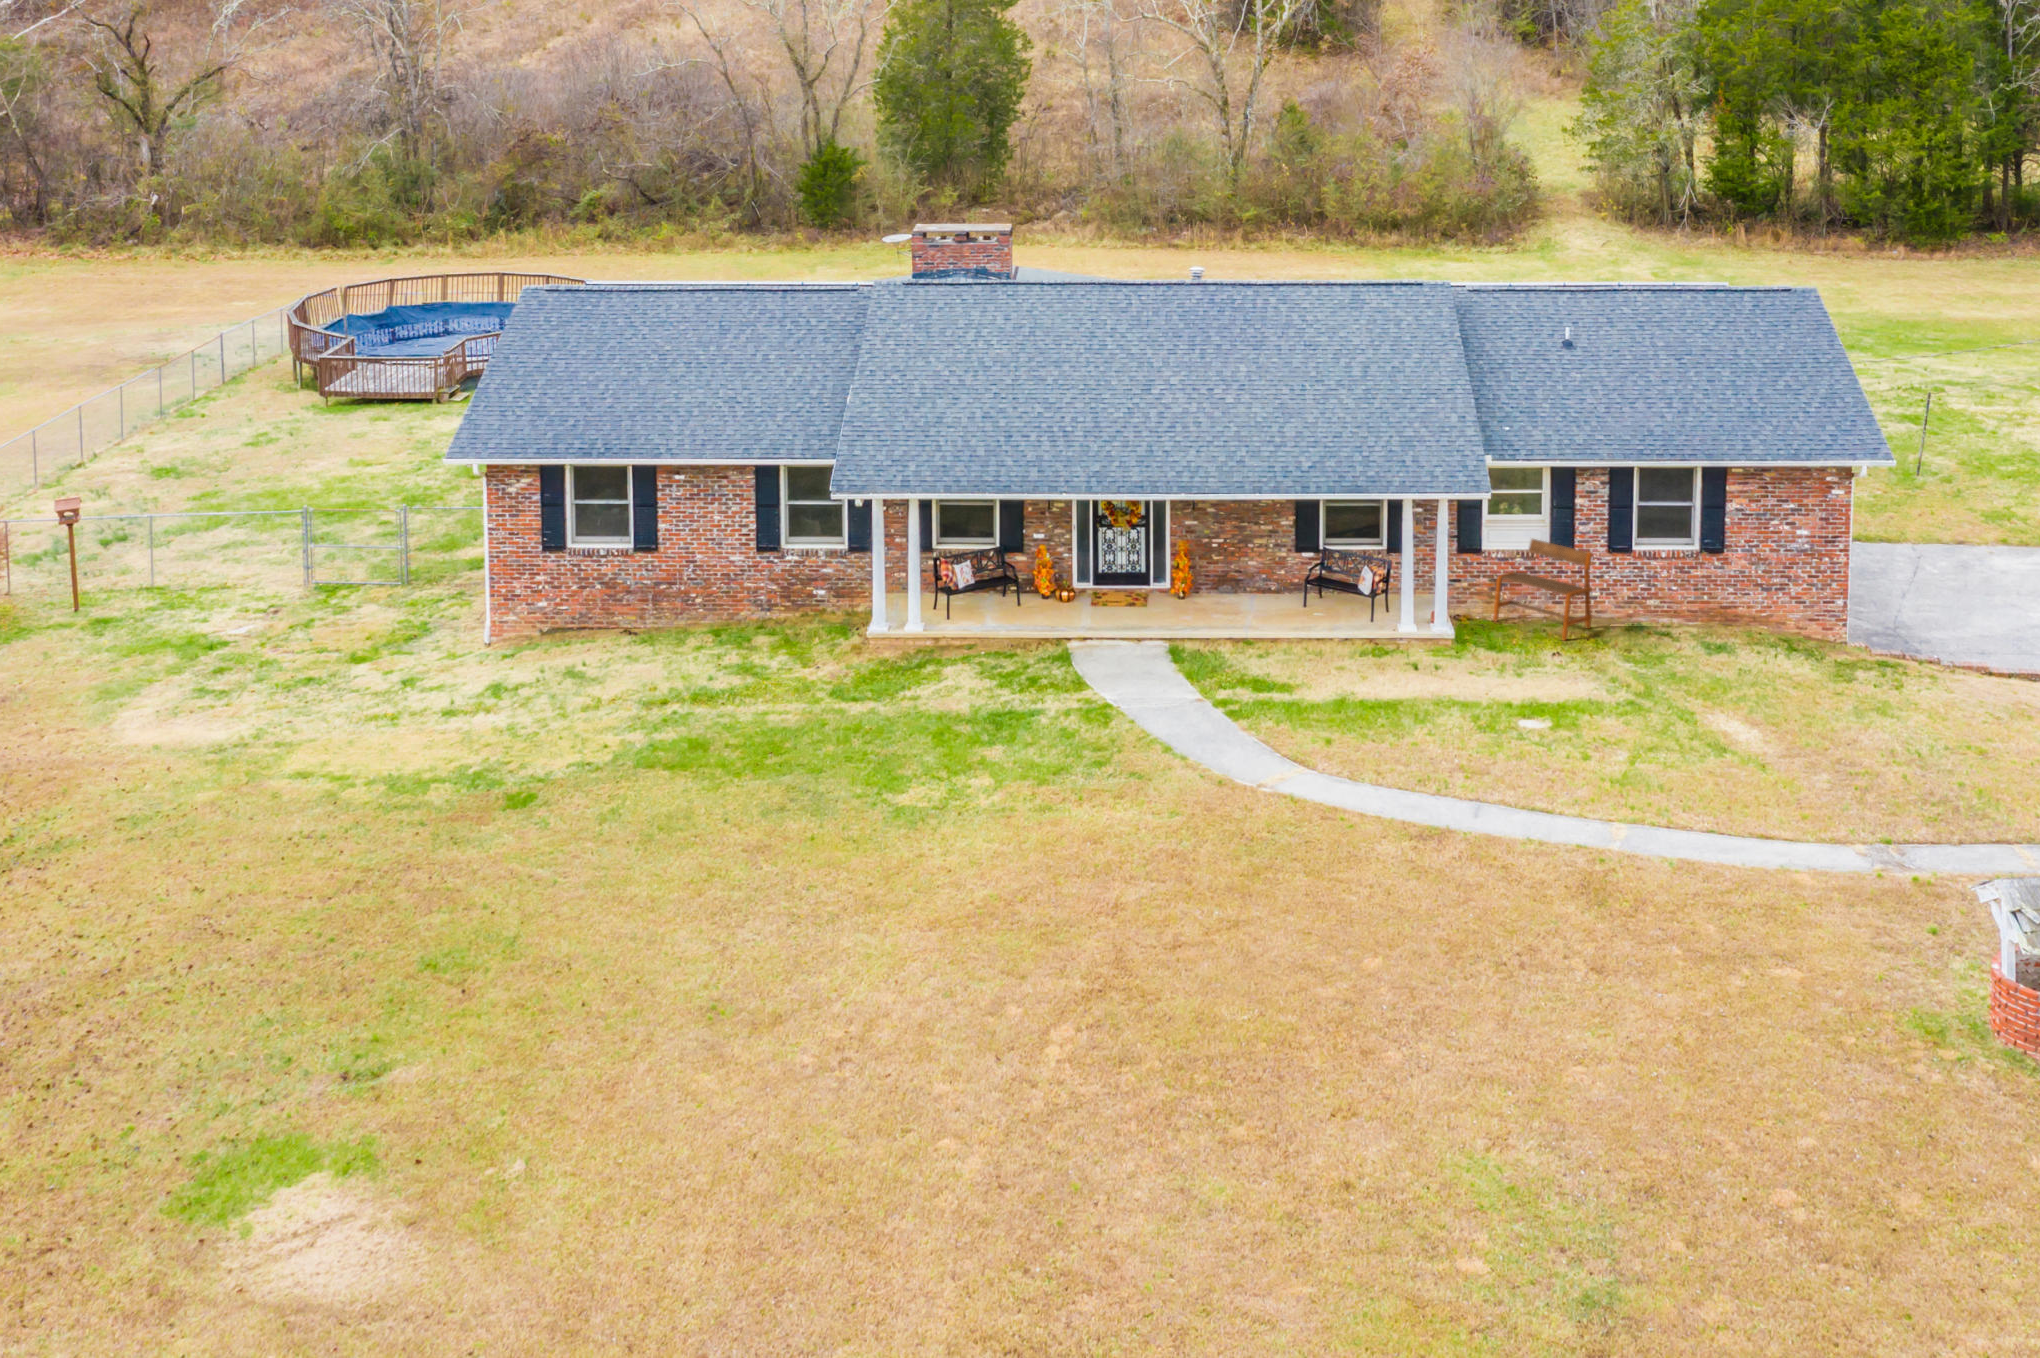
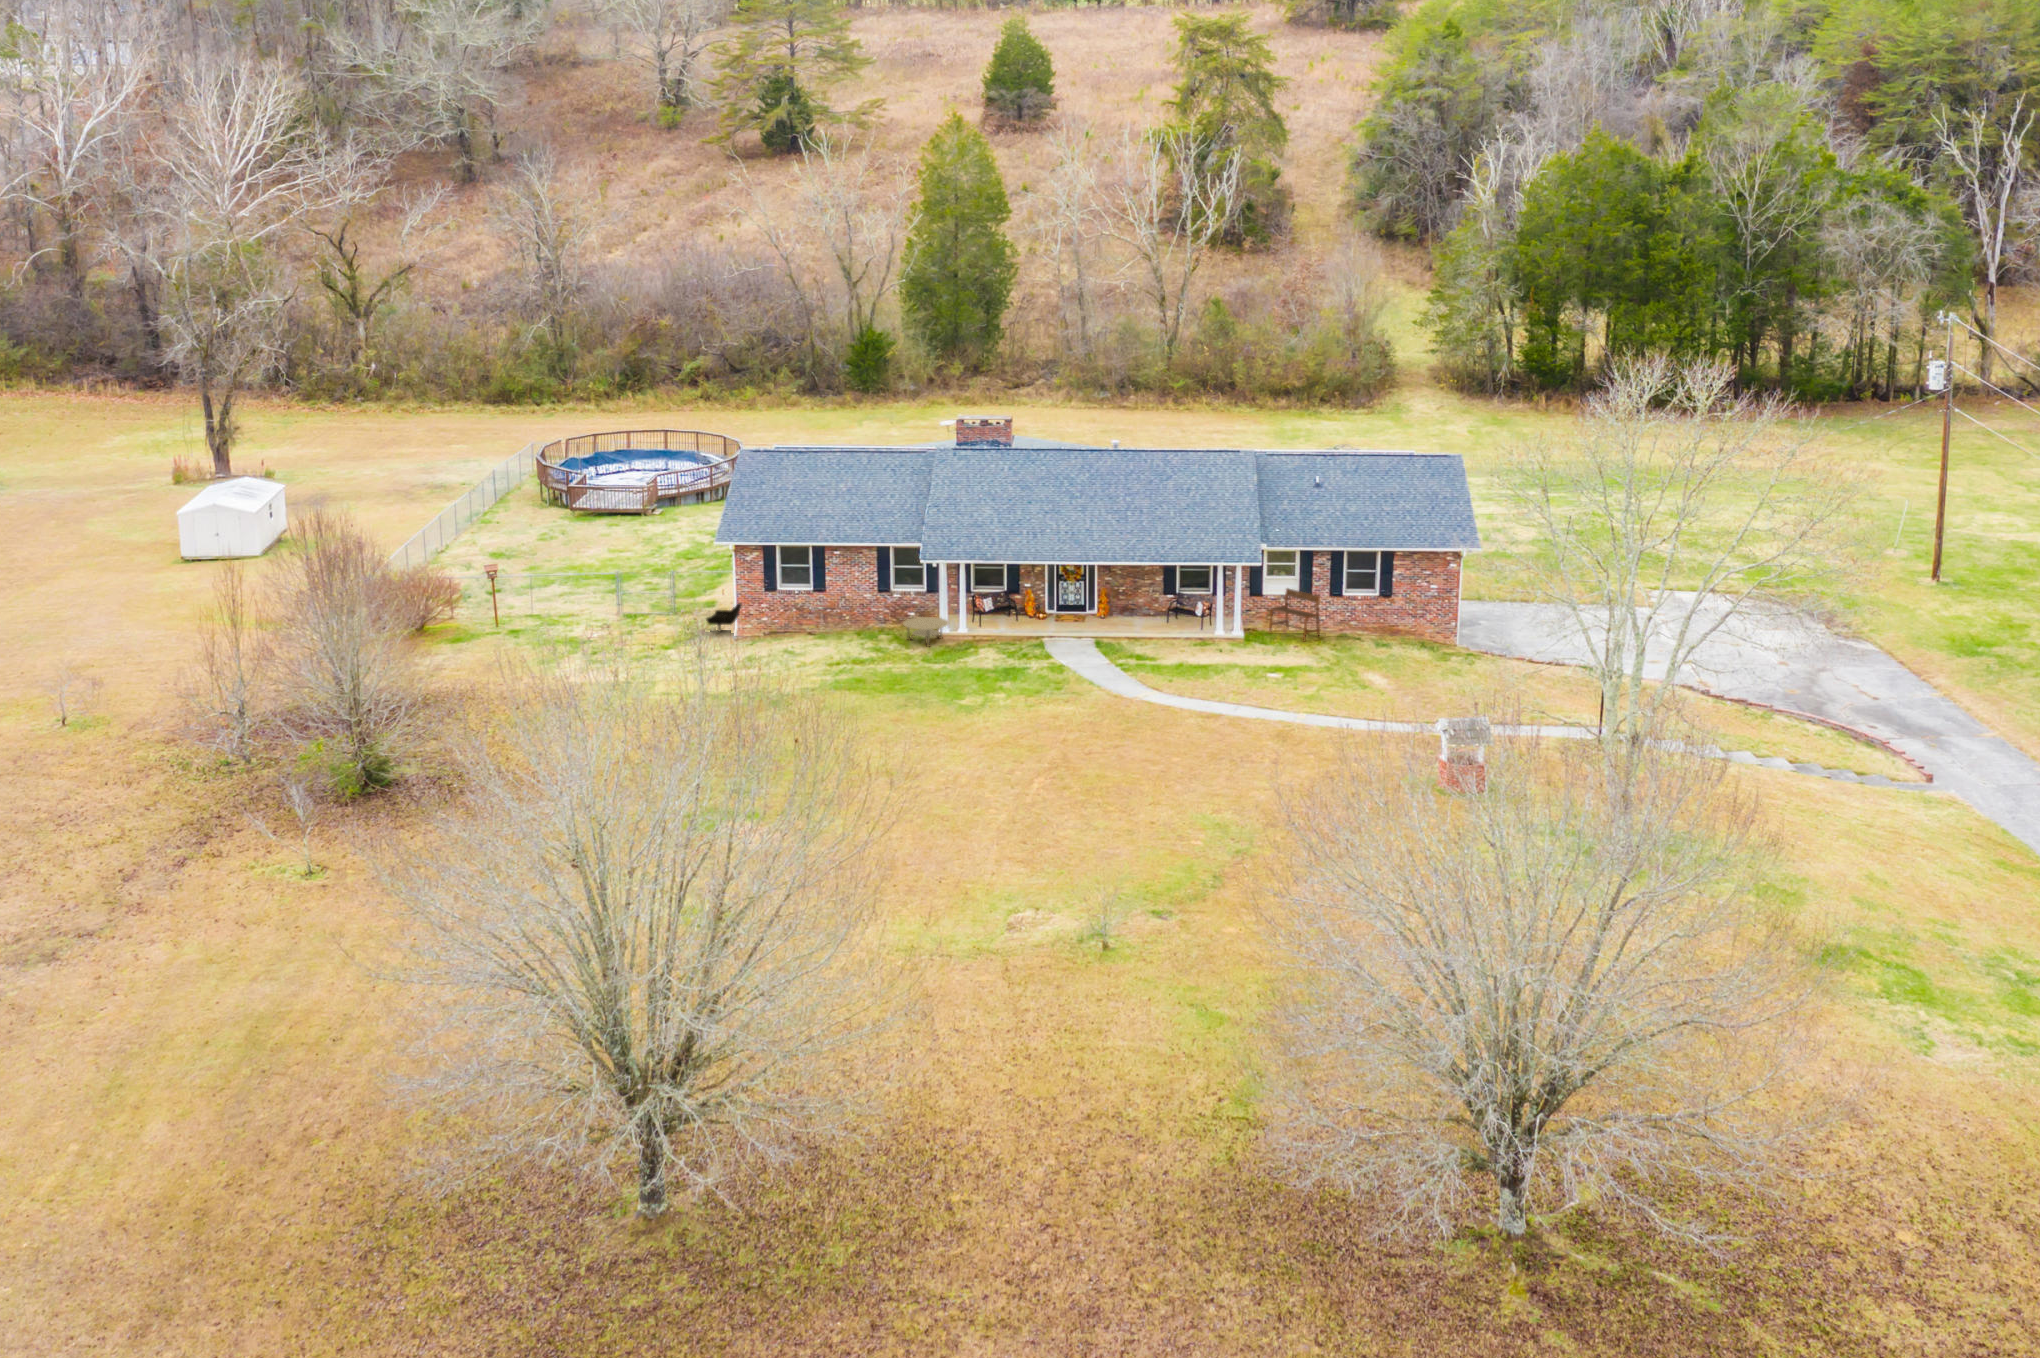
lounge chair: none [428,574,501,637] -> present [706,603,741,632]
round table: none [799,599,889,660] -> present [903,617,949,647]

